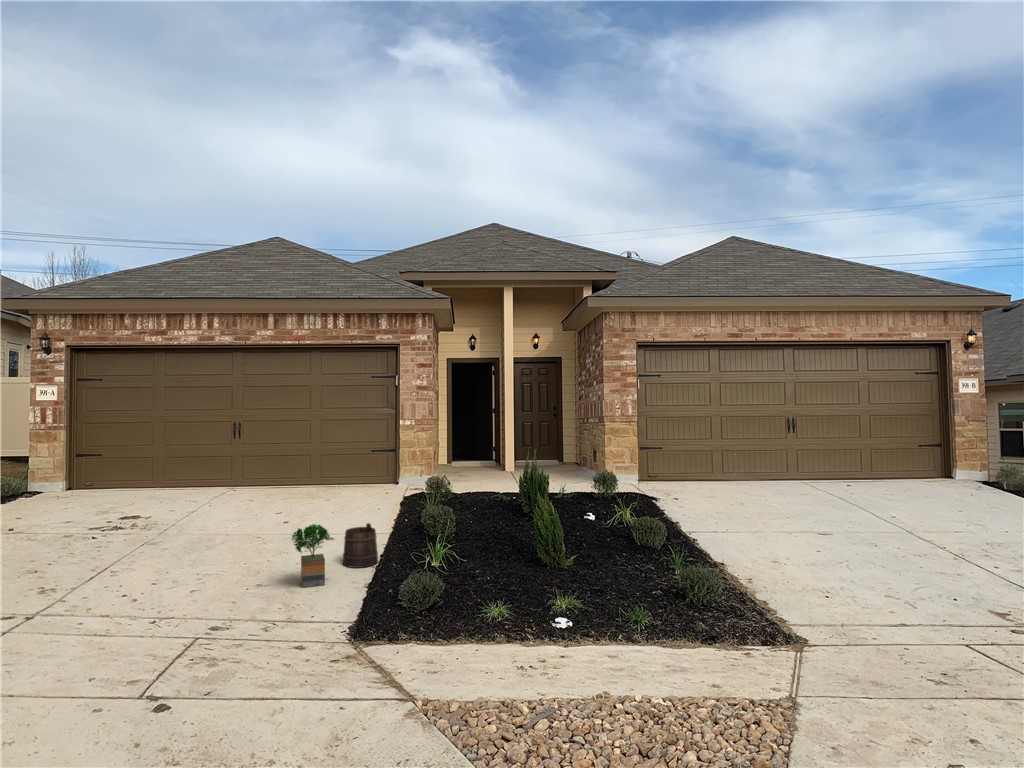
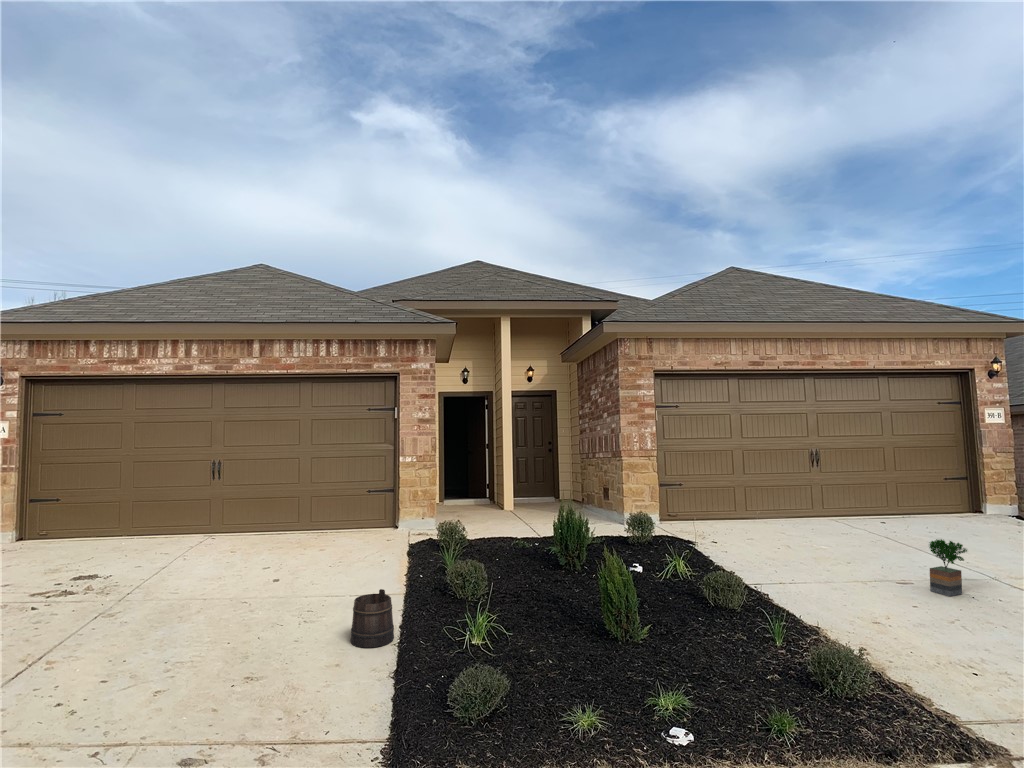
potted tree: present [292,524,334,587] -> present [929,539,967,596]

